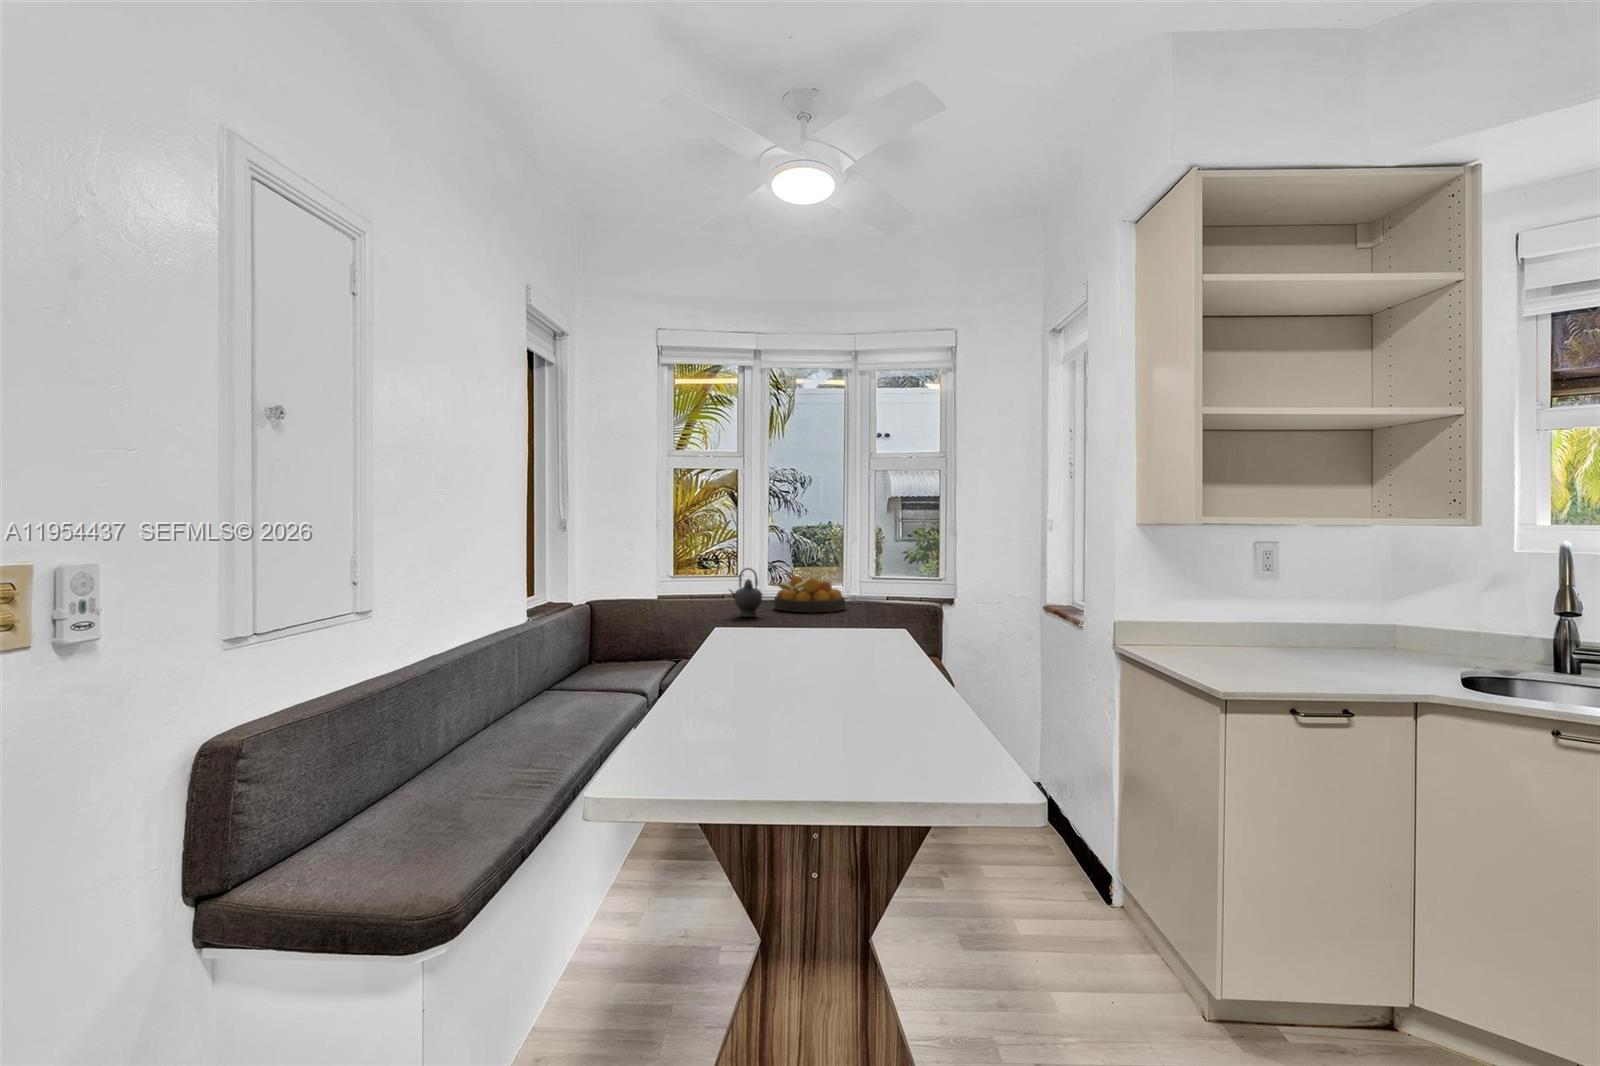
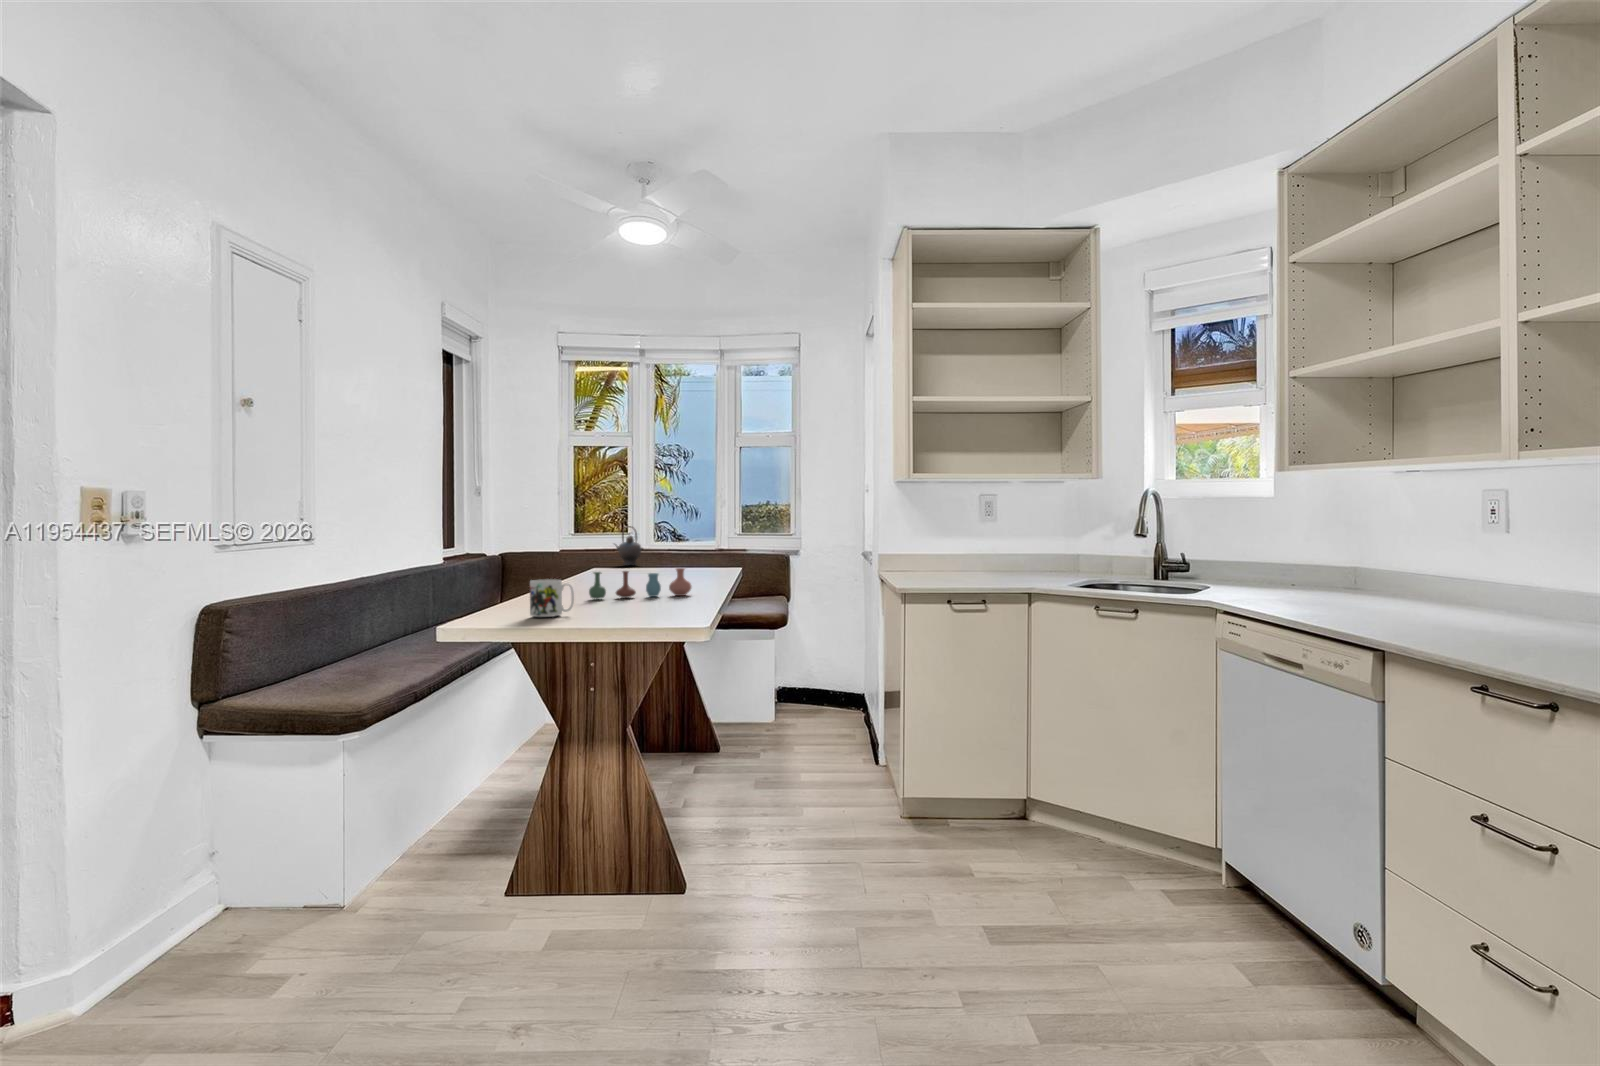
fruit bowl: present [774,576,845,612] -> none [657,535,716,562]
vase: none [777,658,919,708] -> present [589,568,691,599]
mug: none [733,702,801,773] -> present [530,579,574,617]

